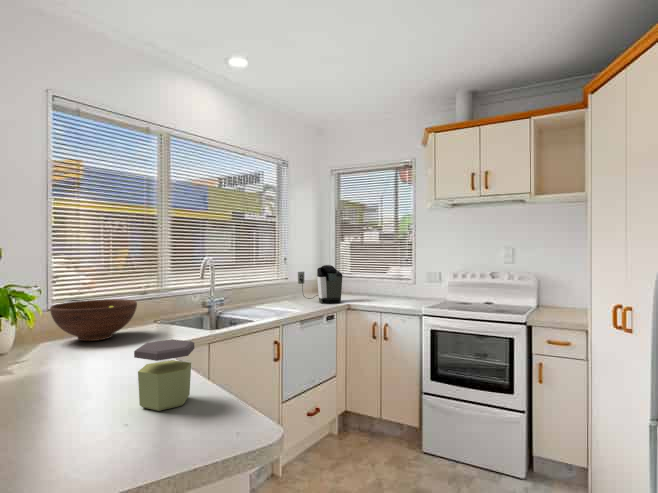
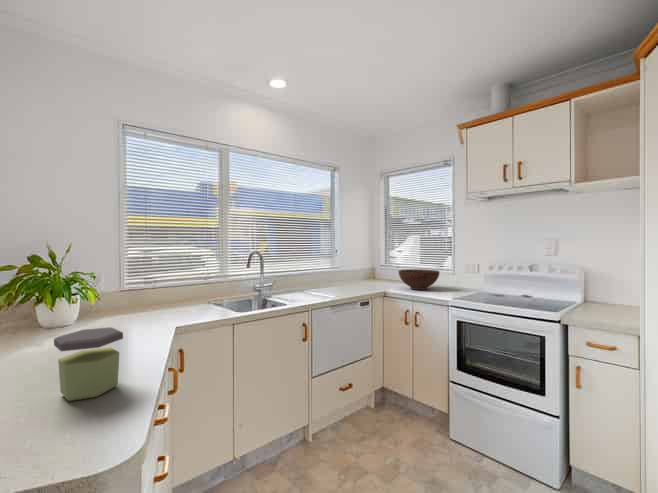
coffee maker: present [298,265,342,304] -> none [341,257,380,291]
fruit bowl: present [50,299,137,341] -> present [398,269,440,290]

